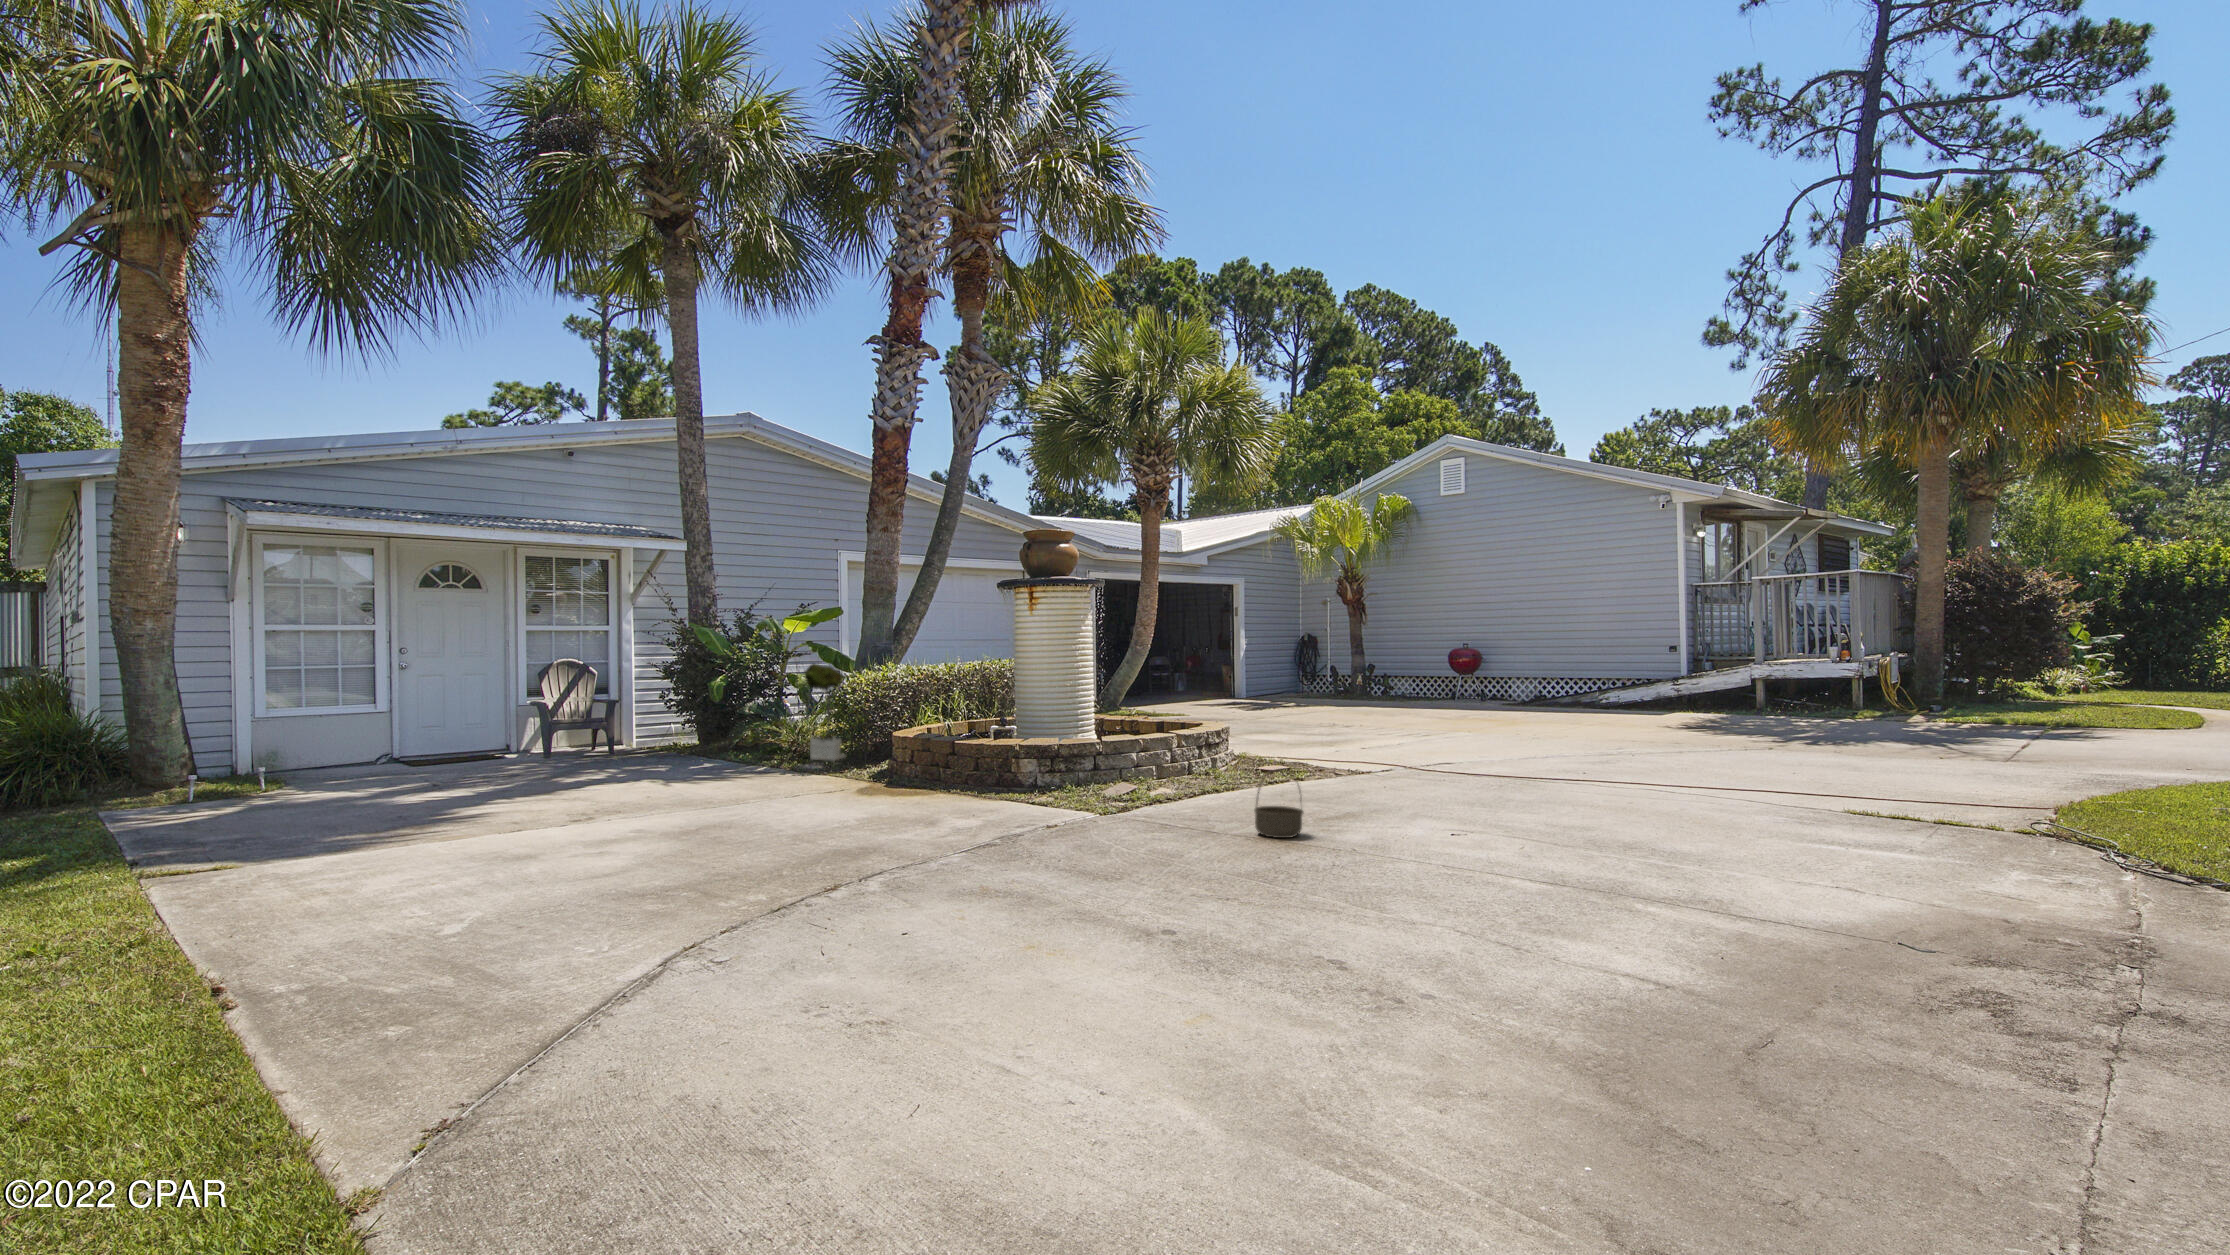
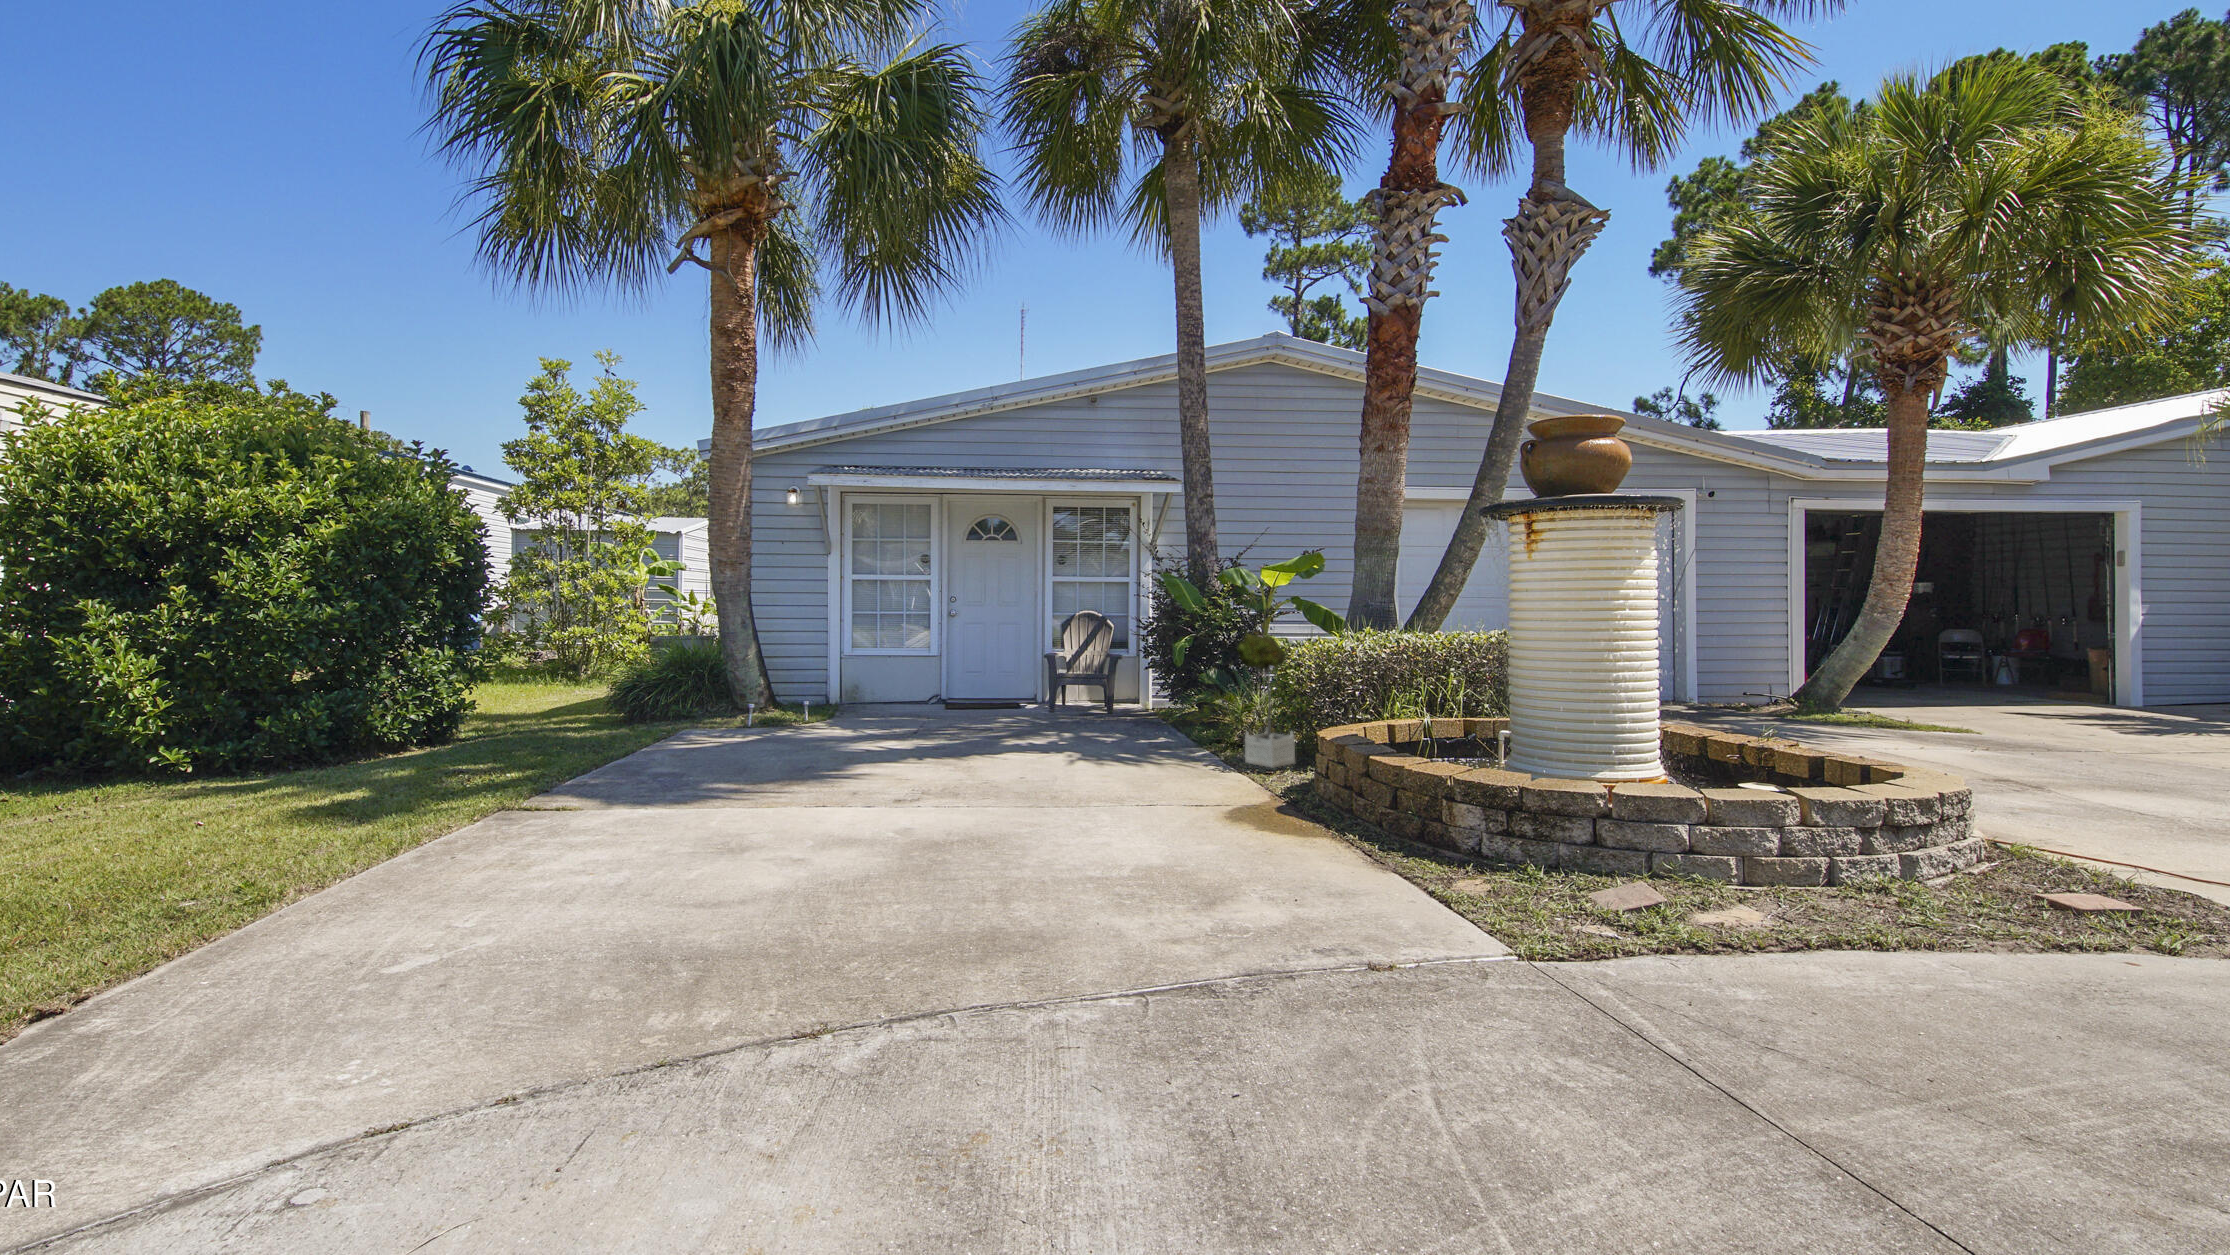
basket: present [1254,770,1303,838] -> none [1865,958,2034,1157]

